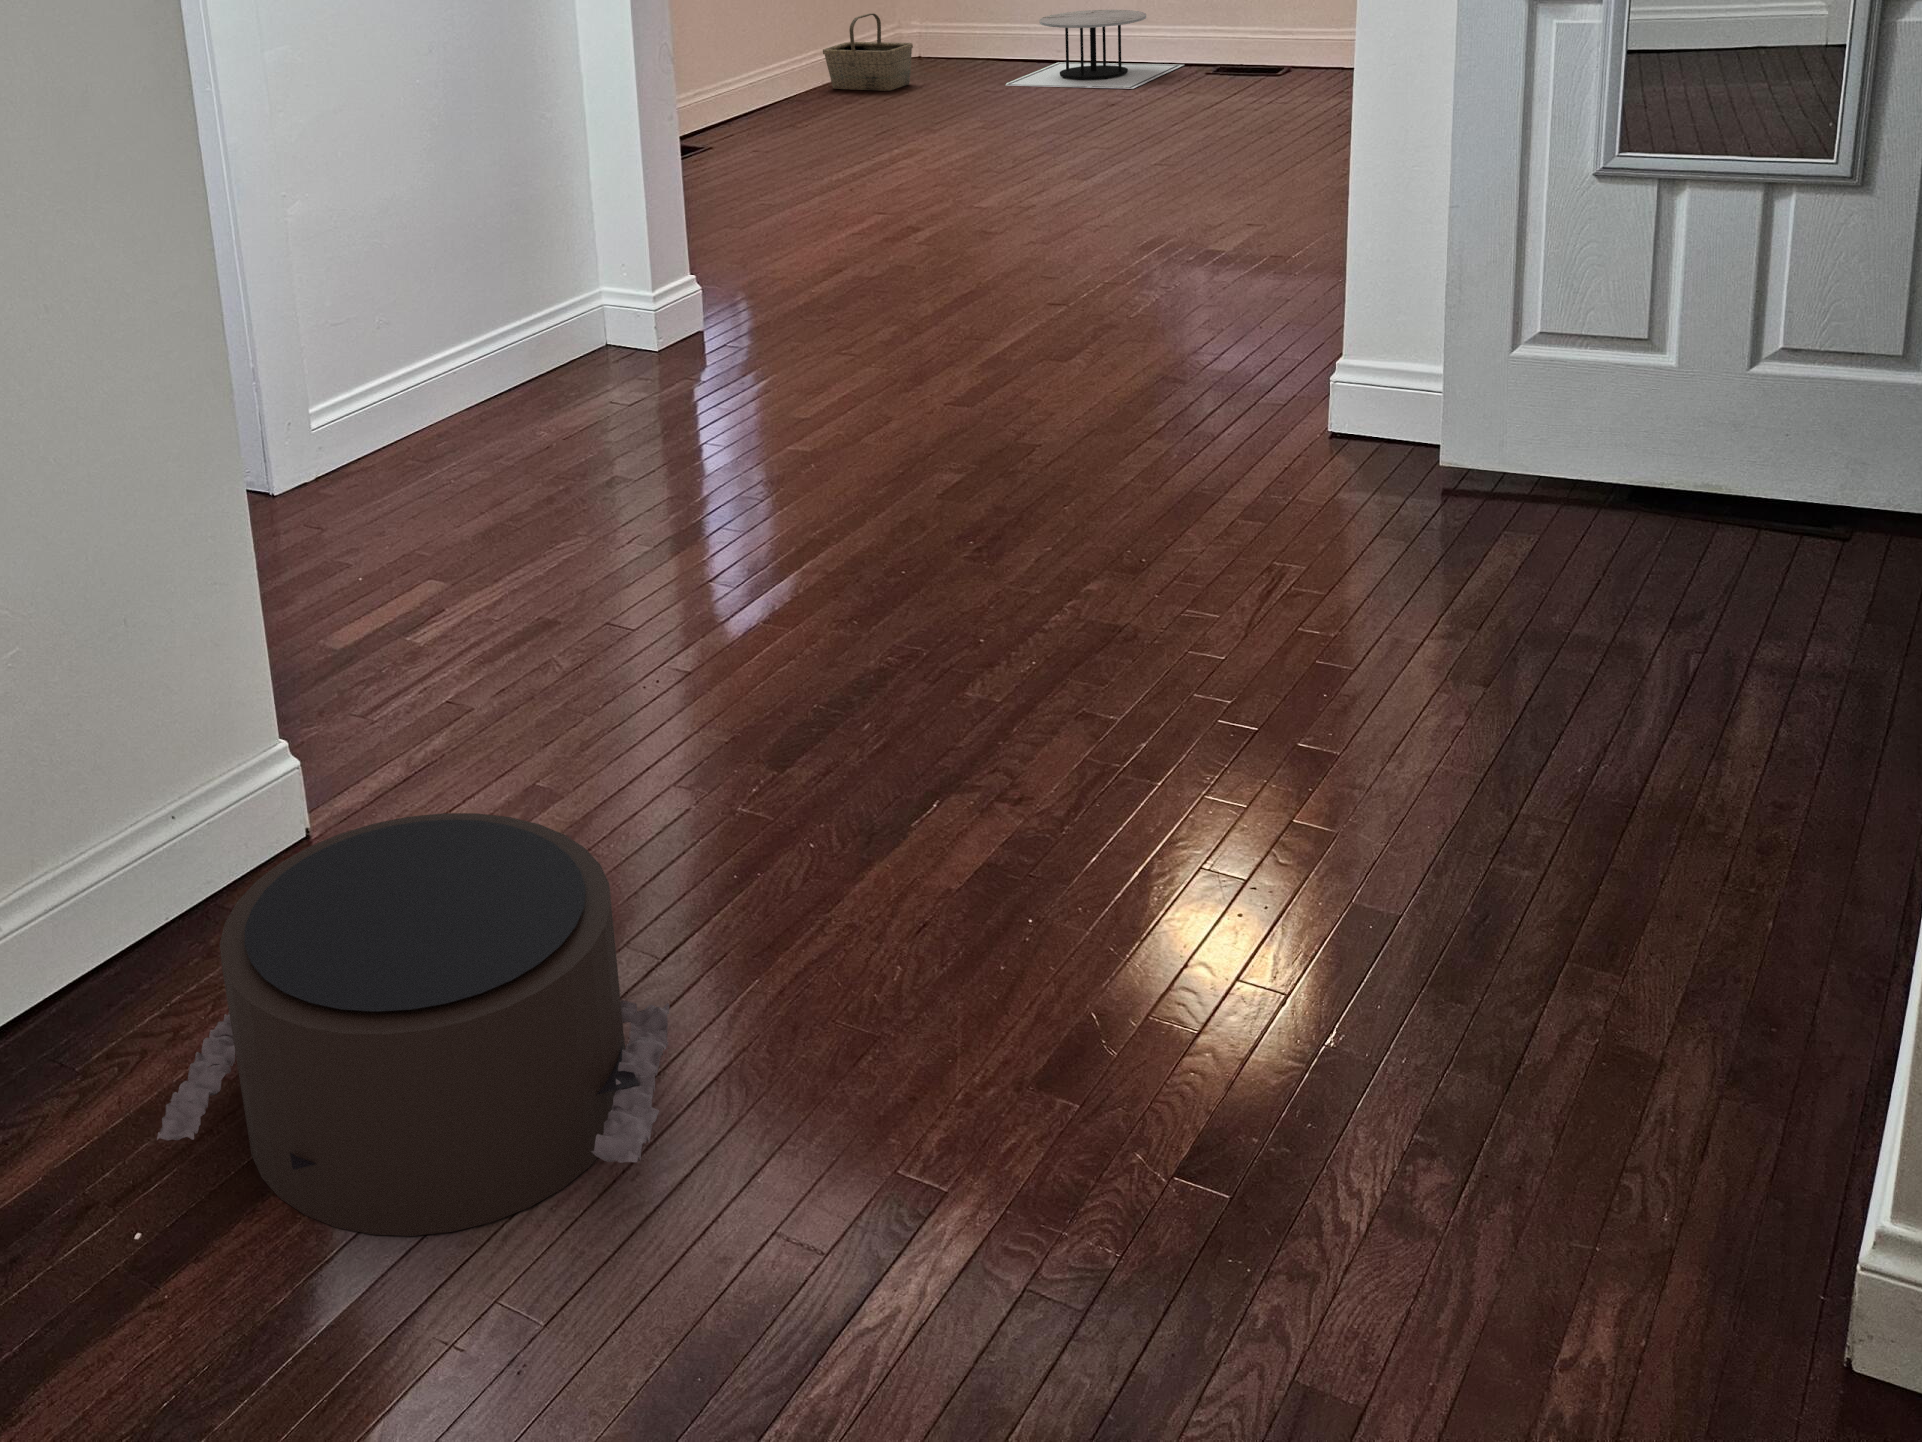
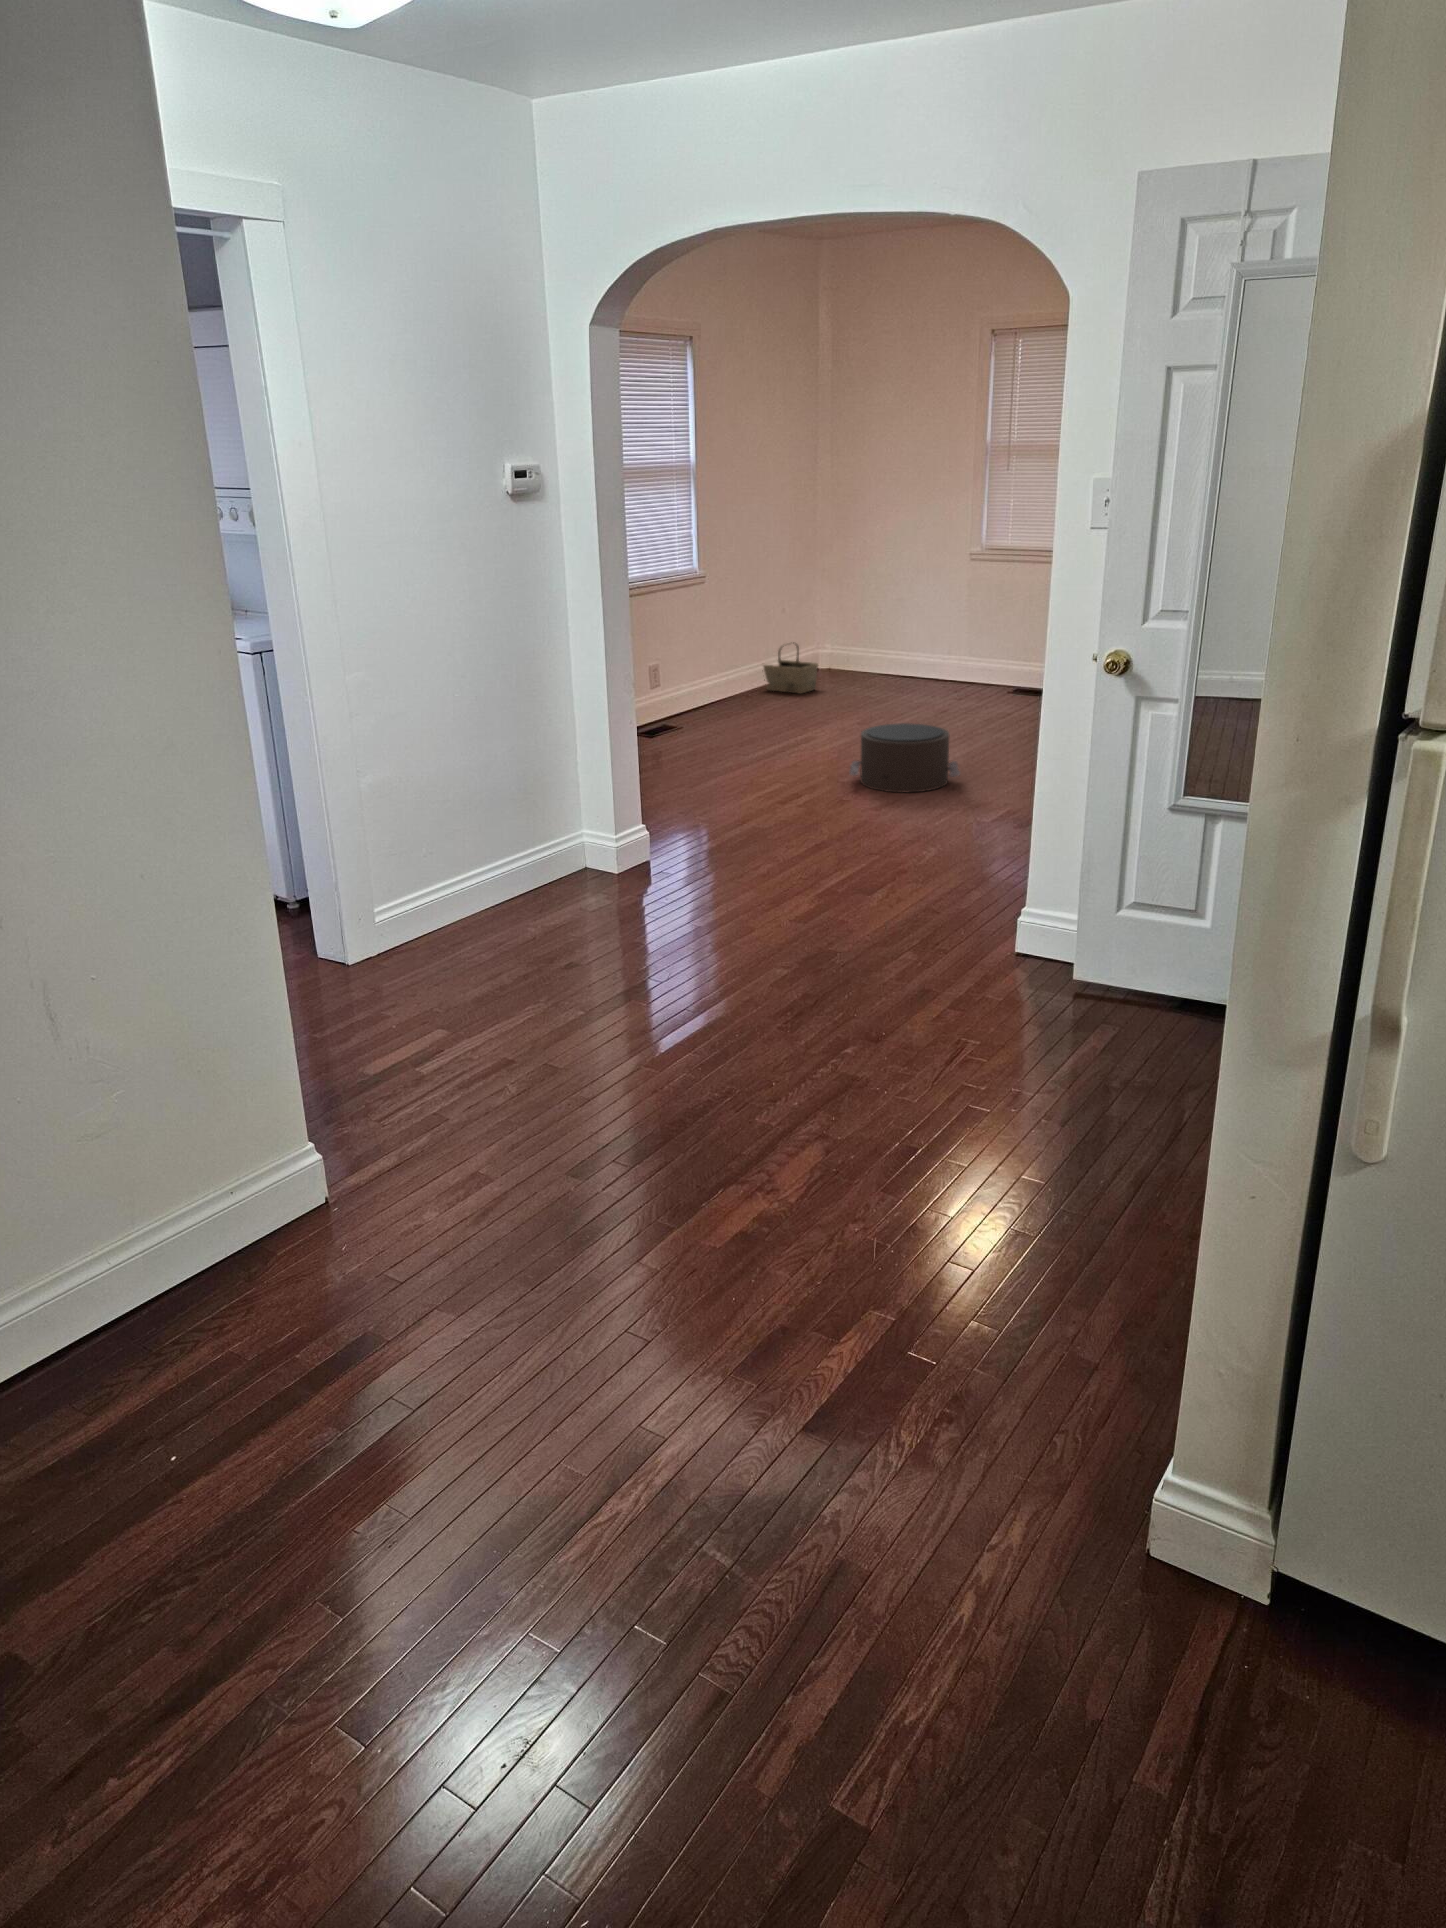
side table: present [1006,10,1183,89] -> none [872,648,989,702]
pouf: present [157,813,669,1236] -> present [850,723,960,793]

